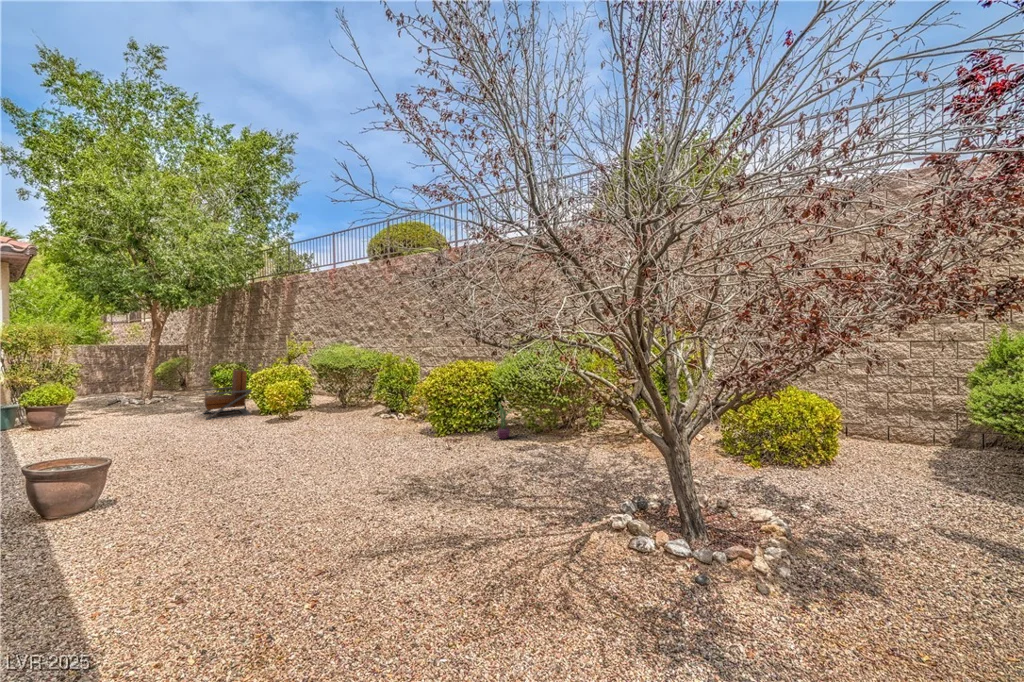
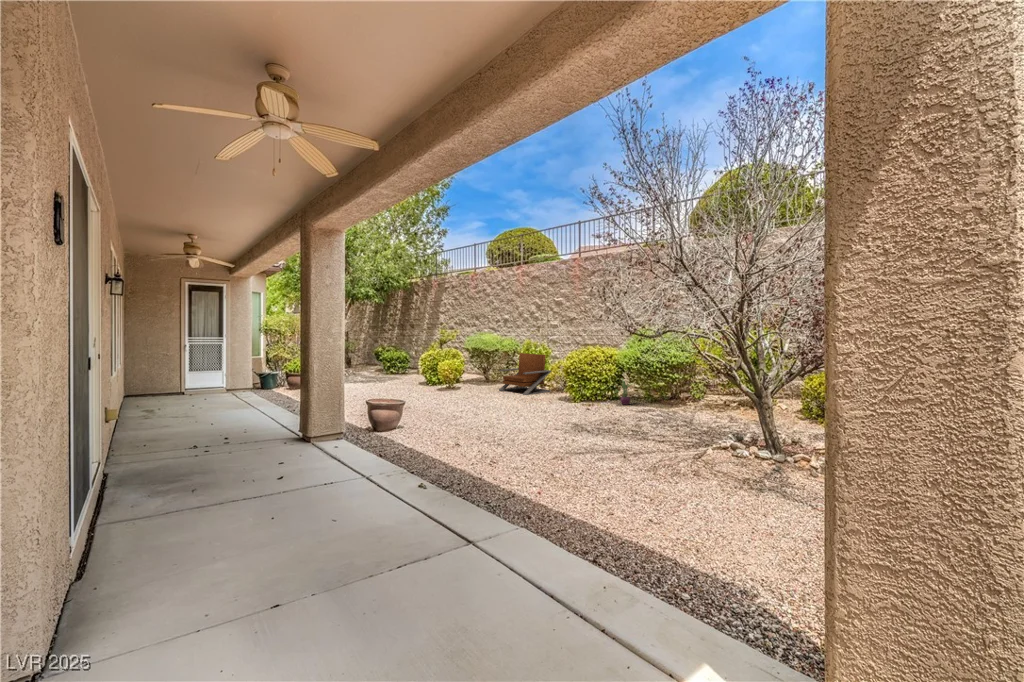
lounge chair: present [203,370,252,420] -> present [499,353,551,395]

